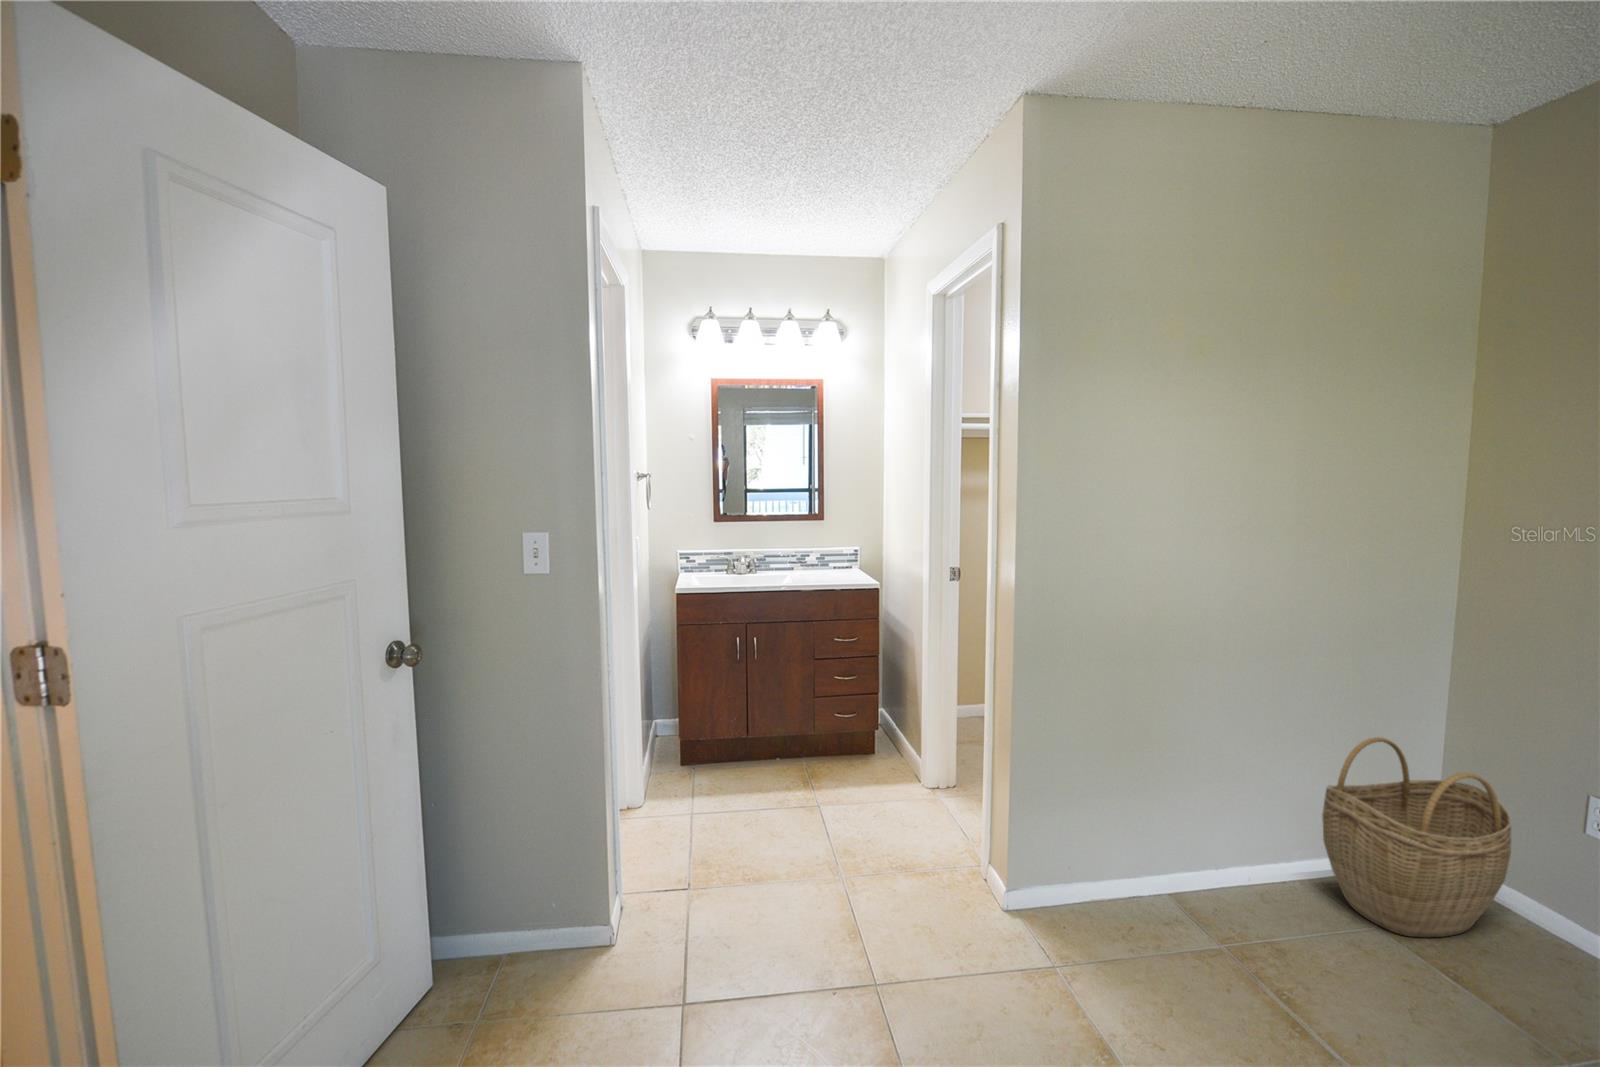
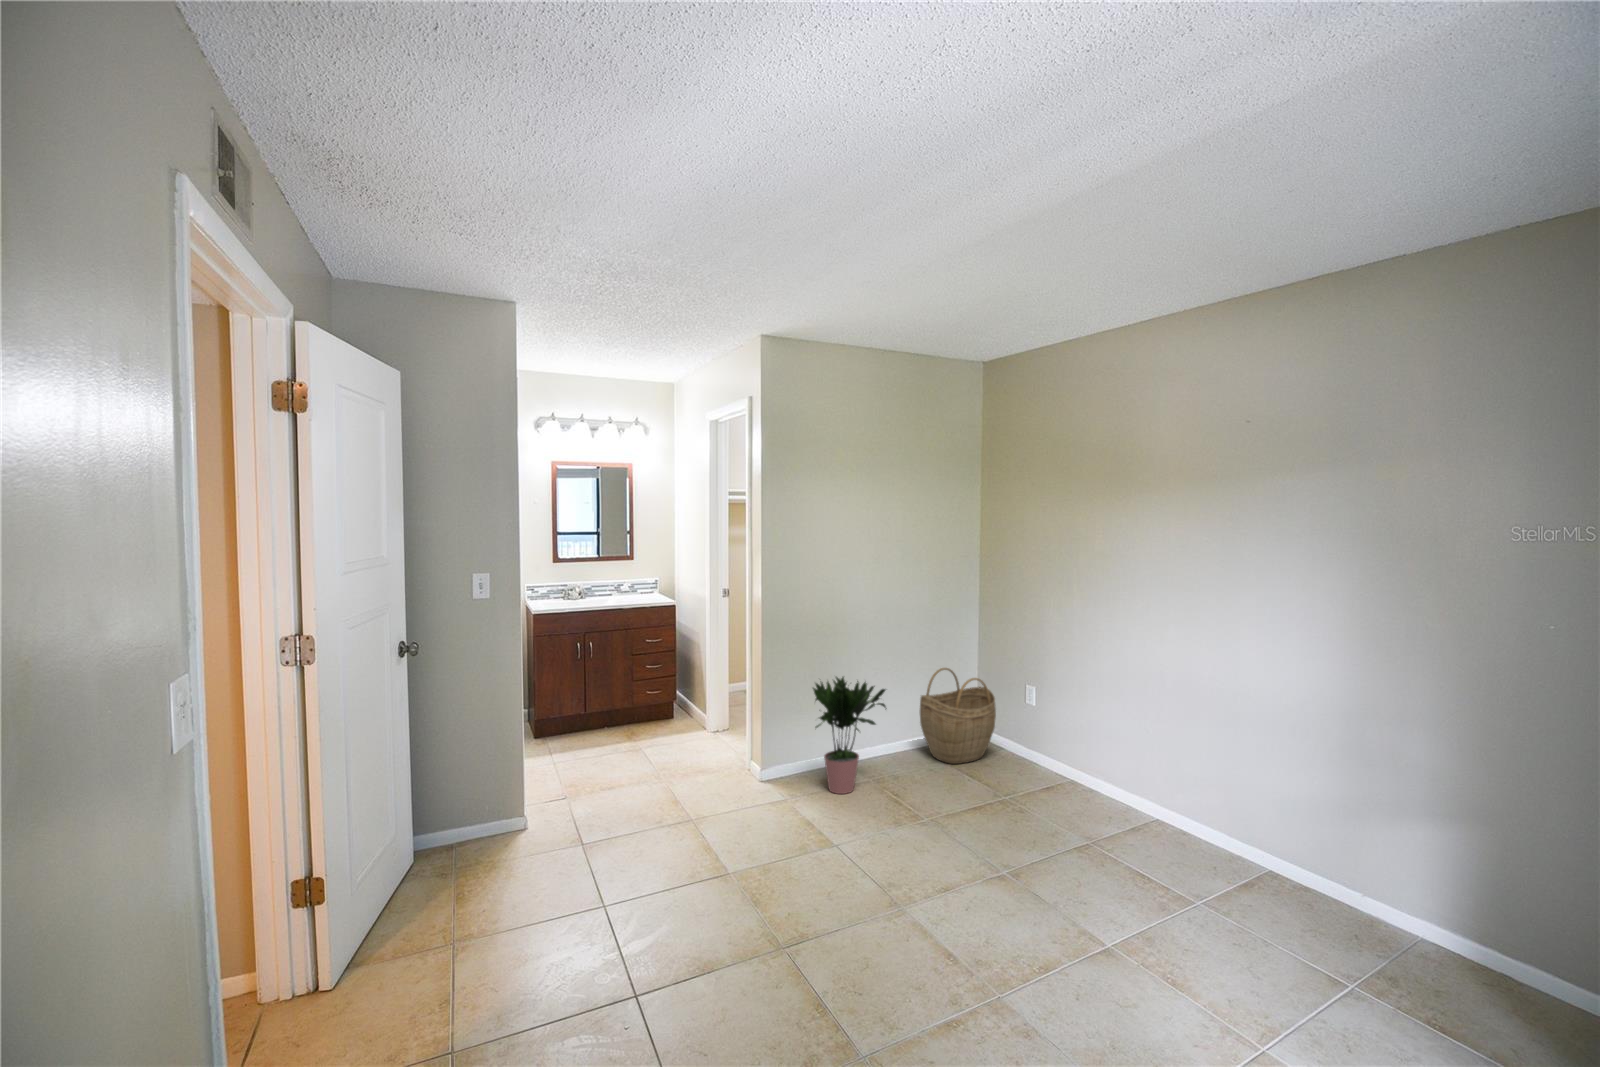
potted plant: none [1103,724,1289,975] -> present [813,677,887,794]

